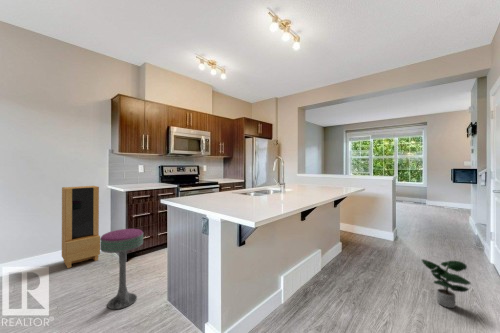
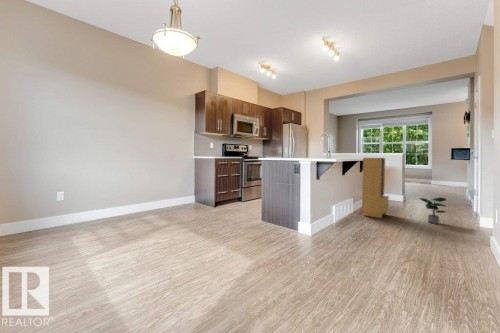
storage cabinet: present [62,186,100,268] -> present [362,158,389,218]
bar stool: present [100,229,143,309] -> none [223,179,247,224]

